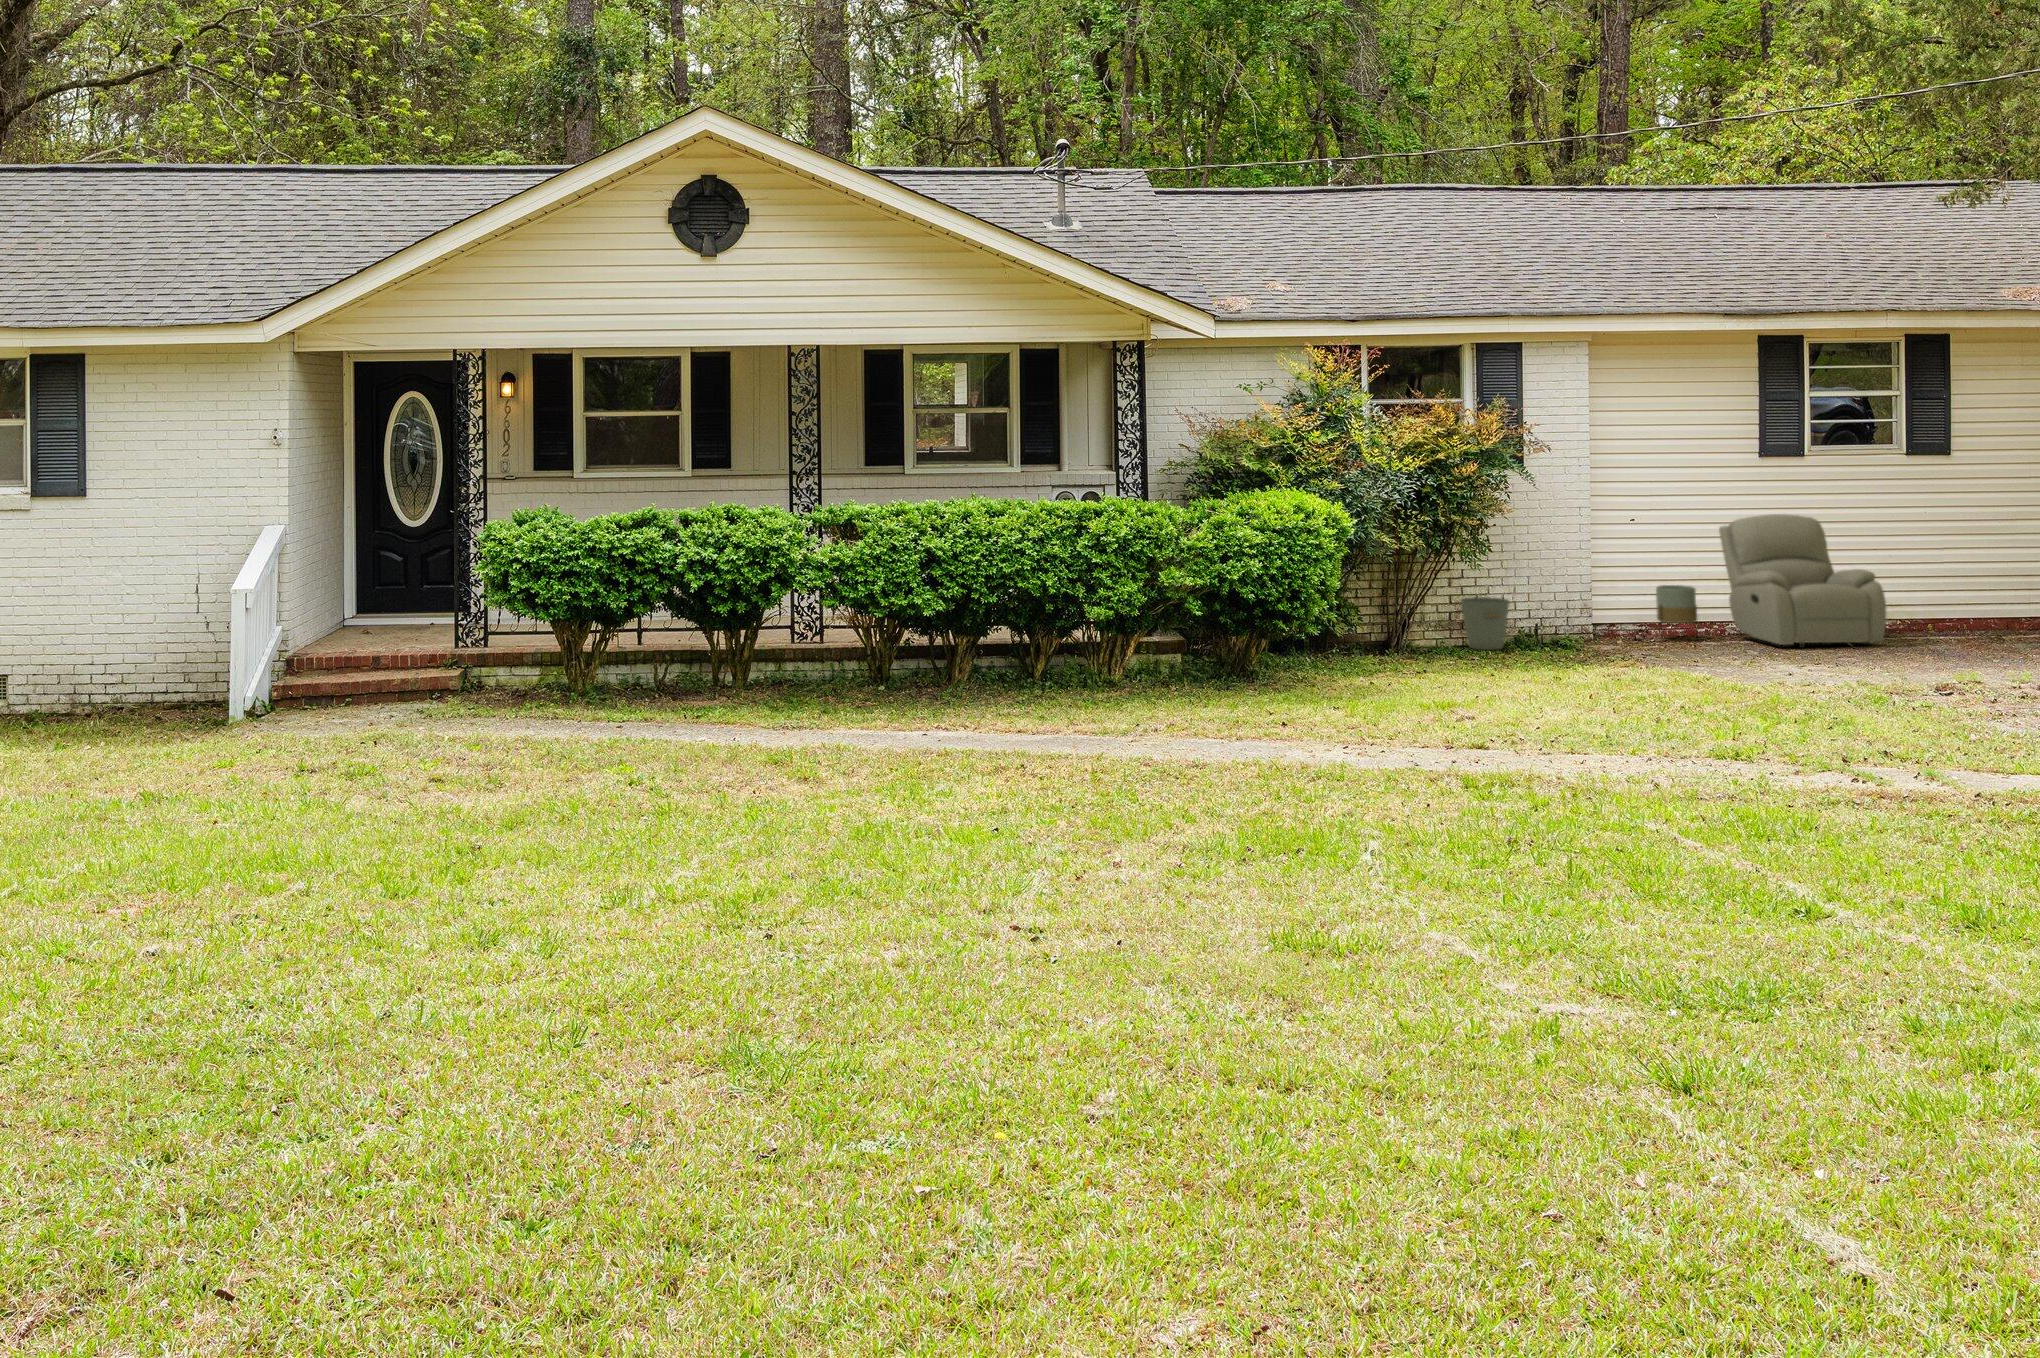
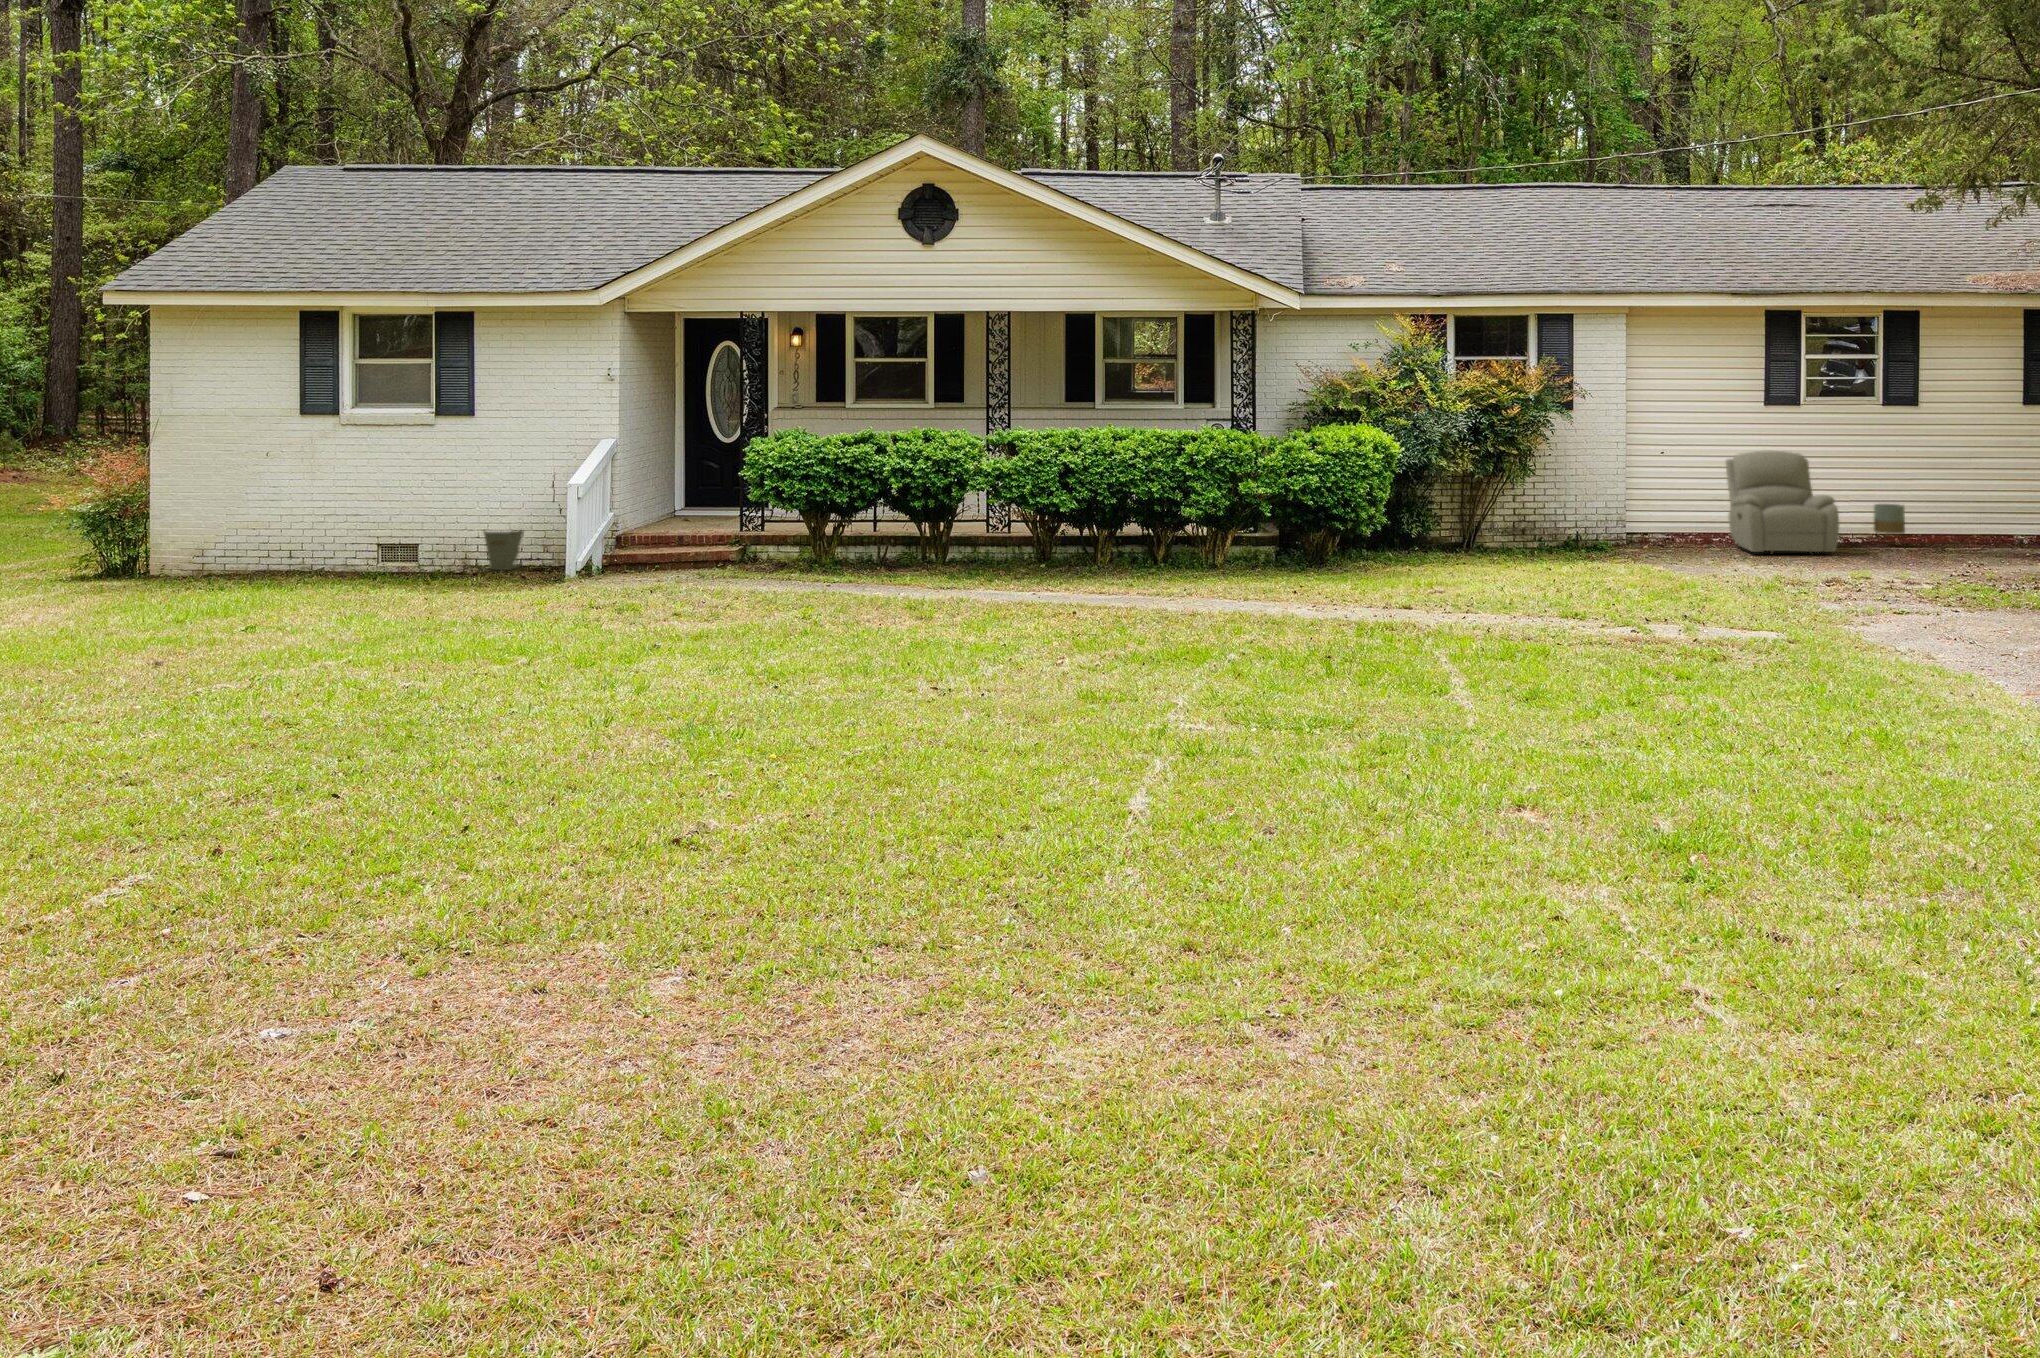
planter: present [1656,585,1697,632] -> present [1874,504,1905,534]
bucket: present [1460,597,1509,650] -> present [484,530,523,570]

